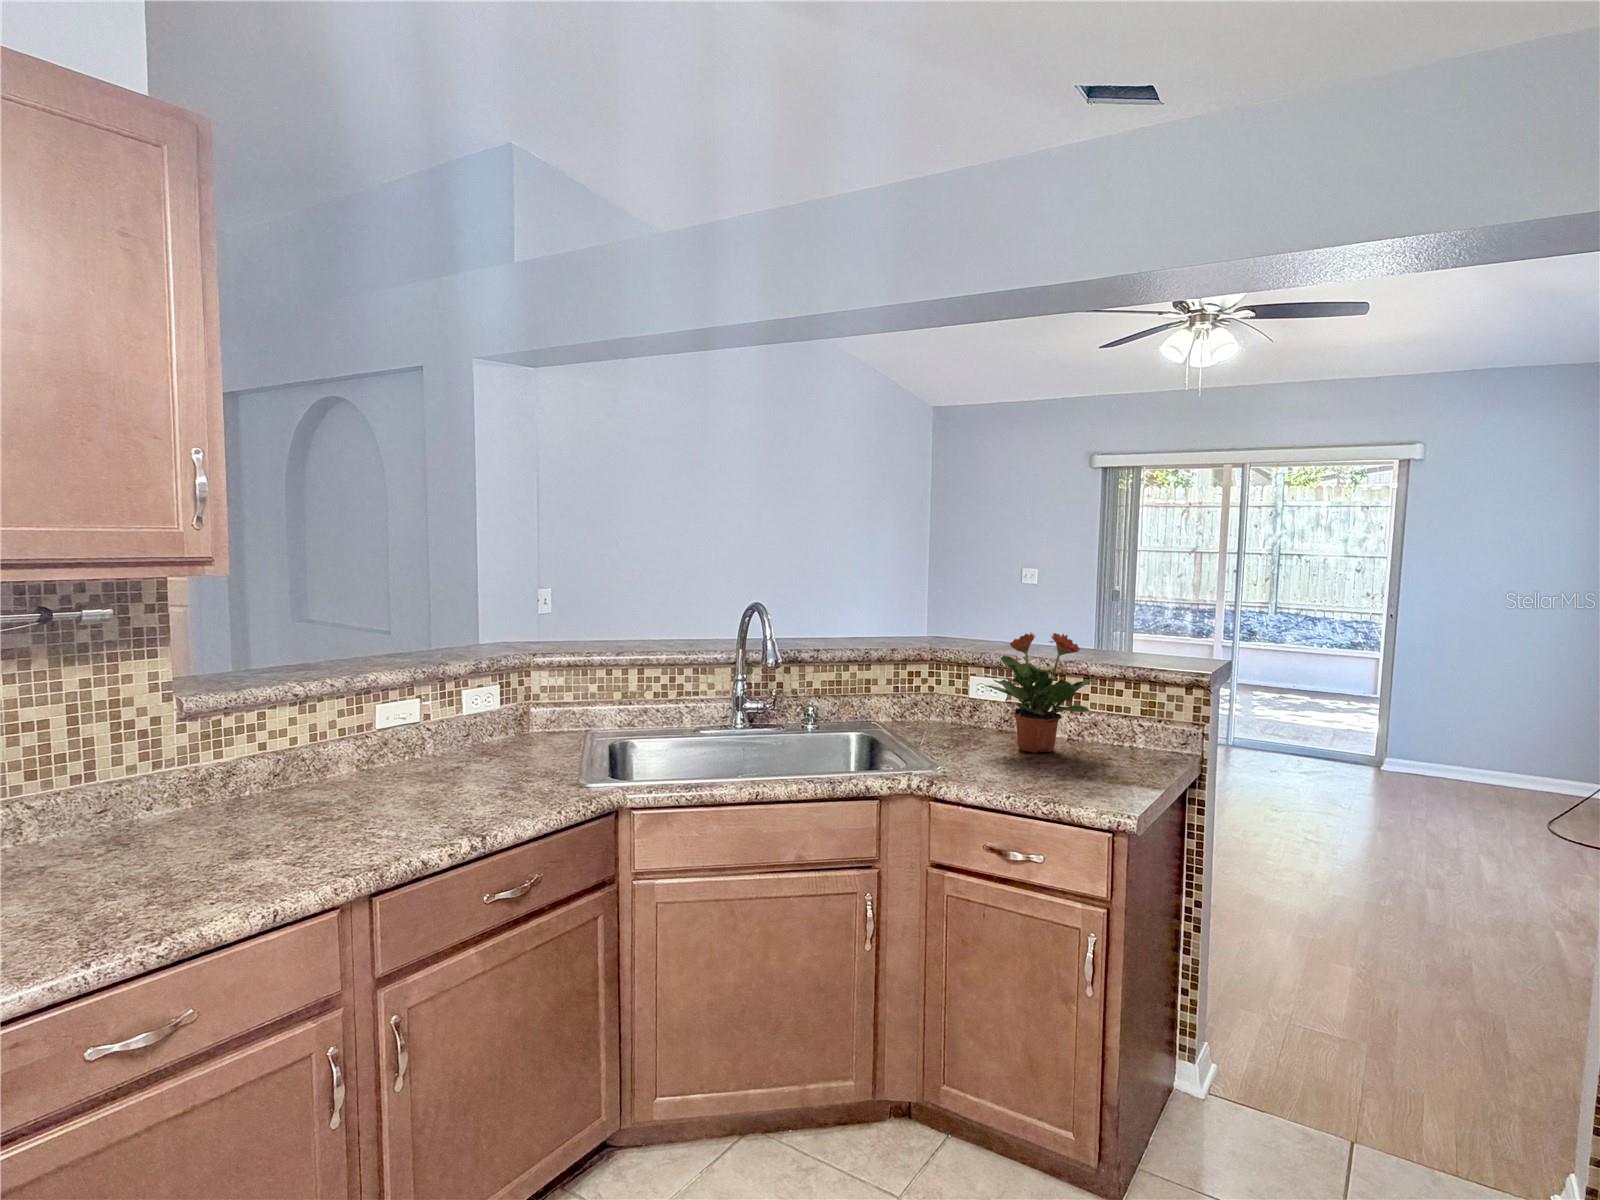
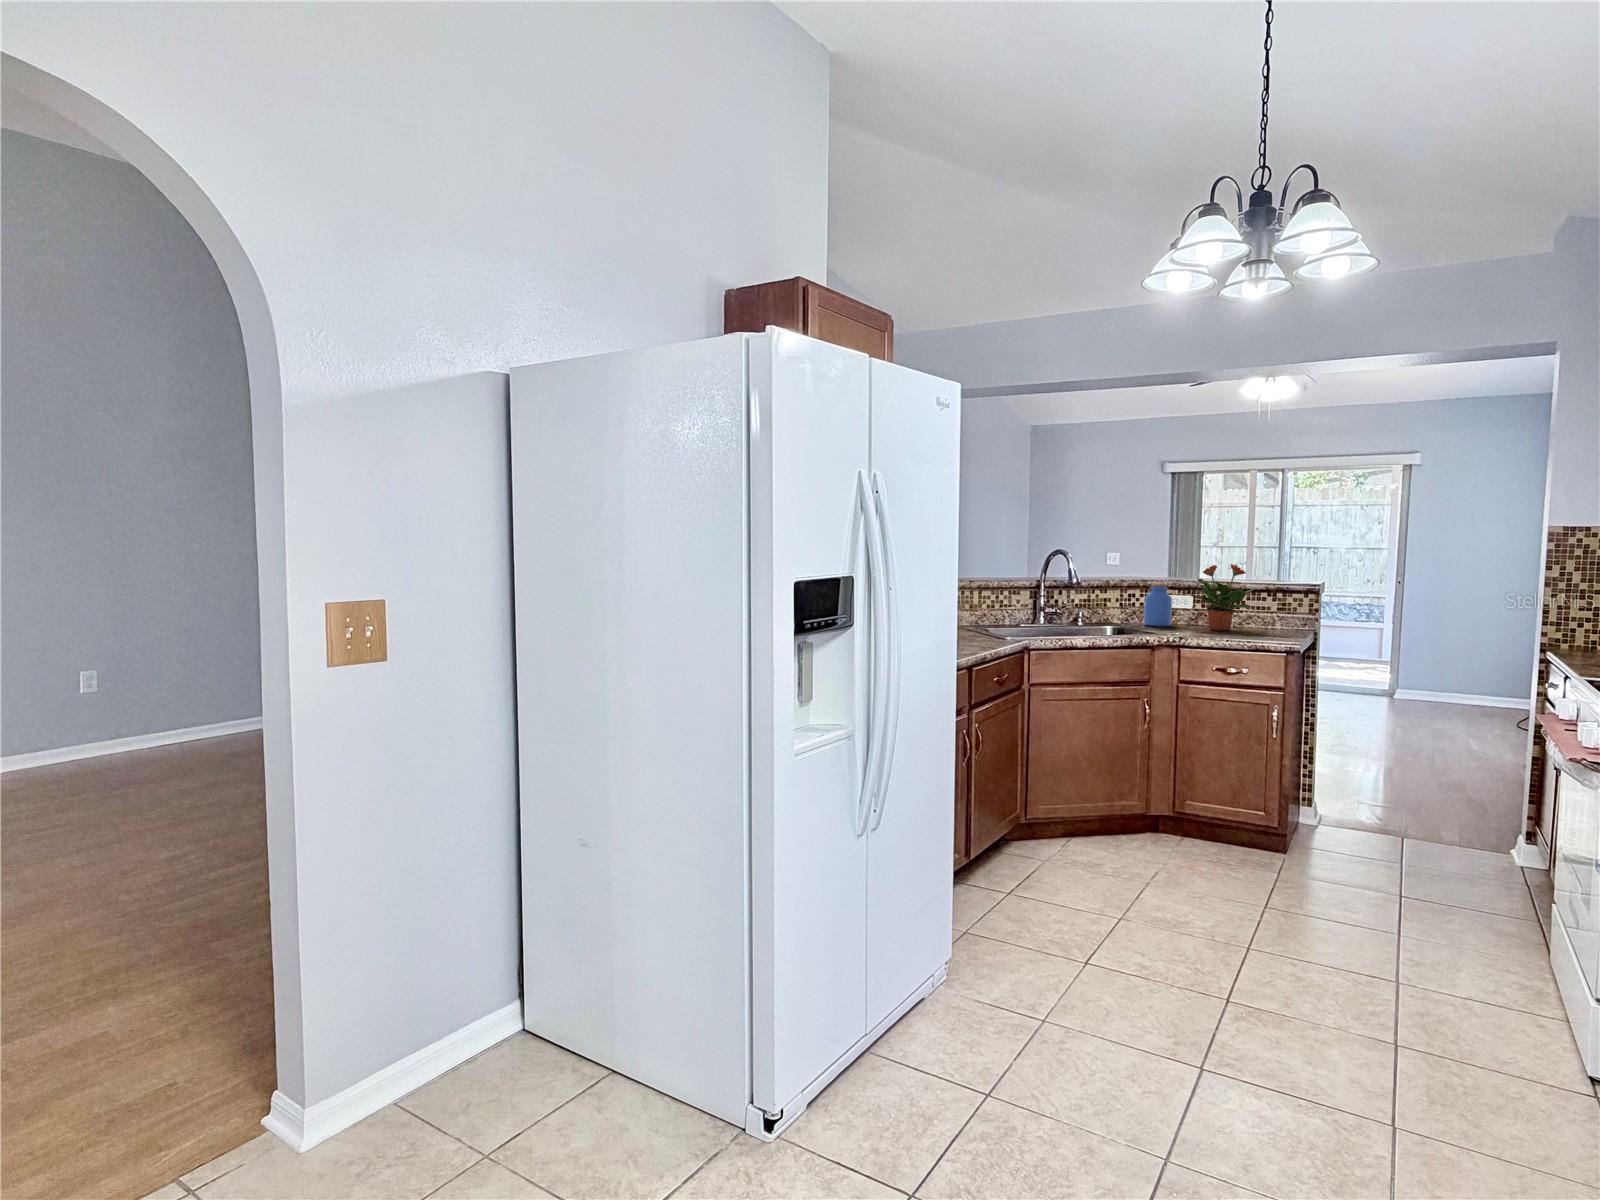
jar: none [924,657,971,733] -> present [1143,583,1172,626]

